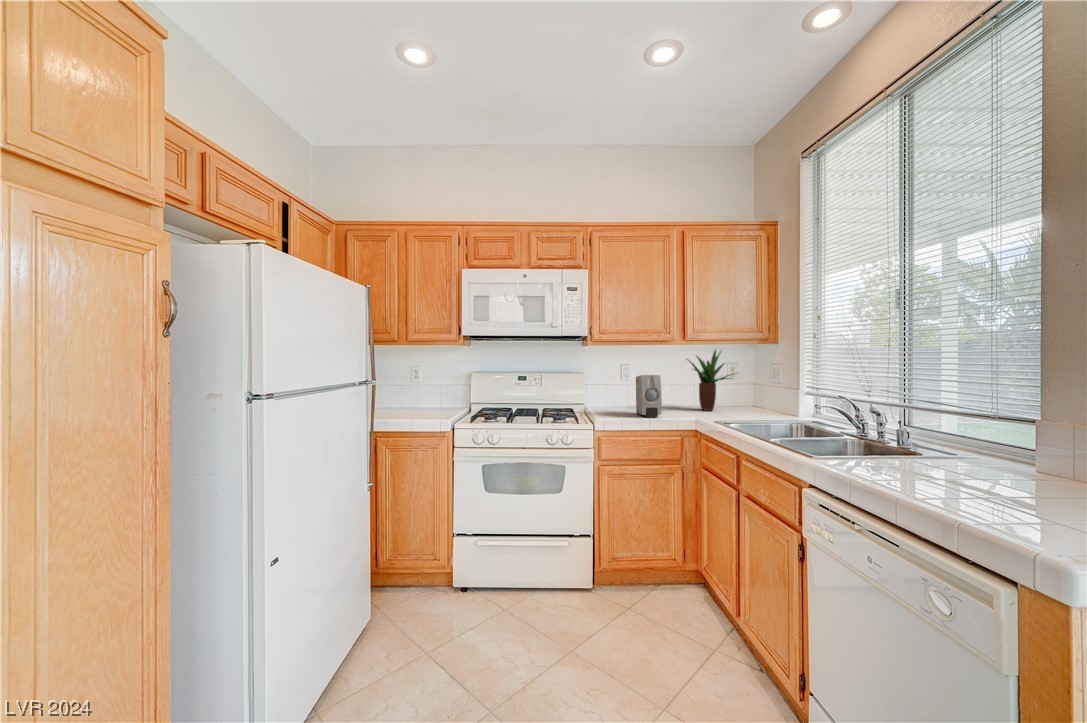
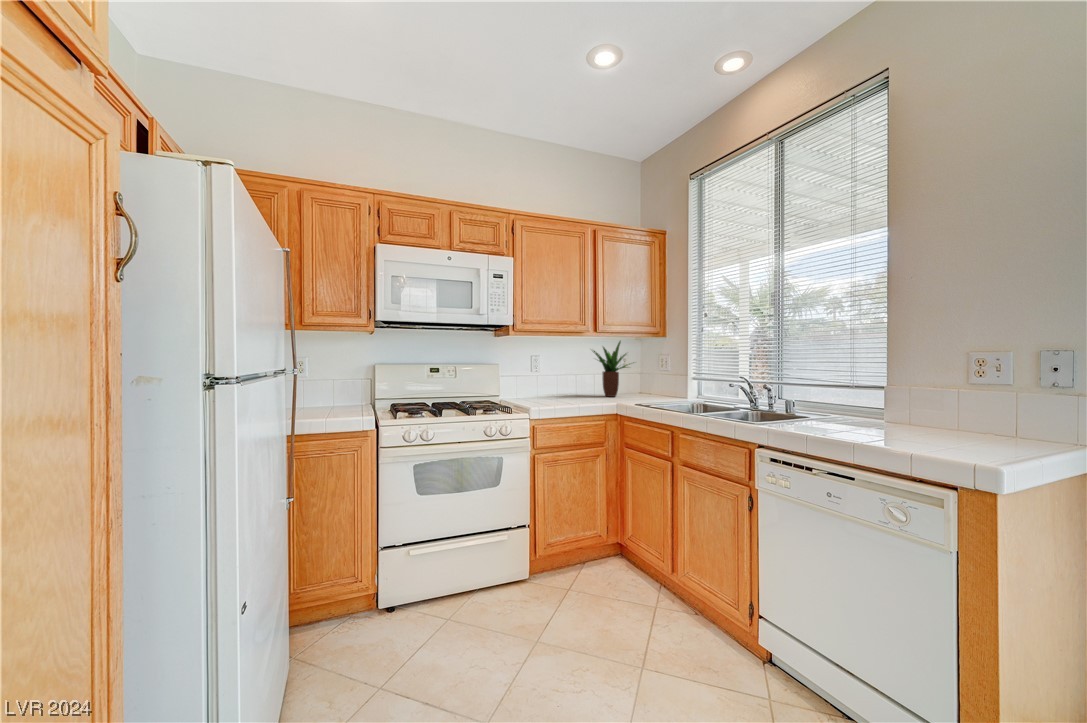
soap dispenser: present [636,375,662,417] -> none [554,364,583,404]

